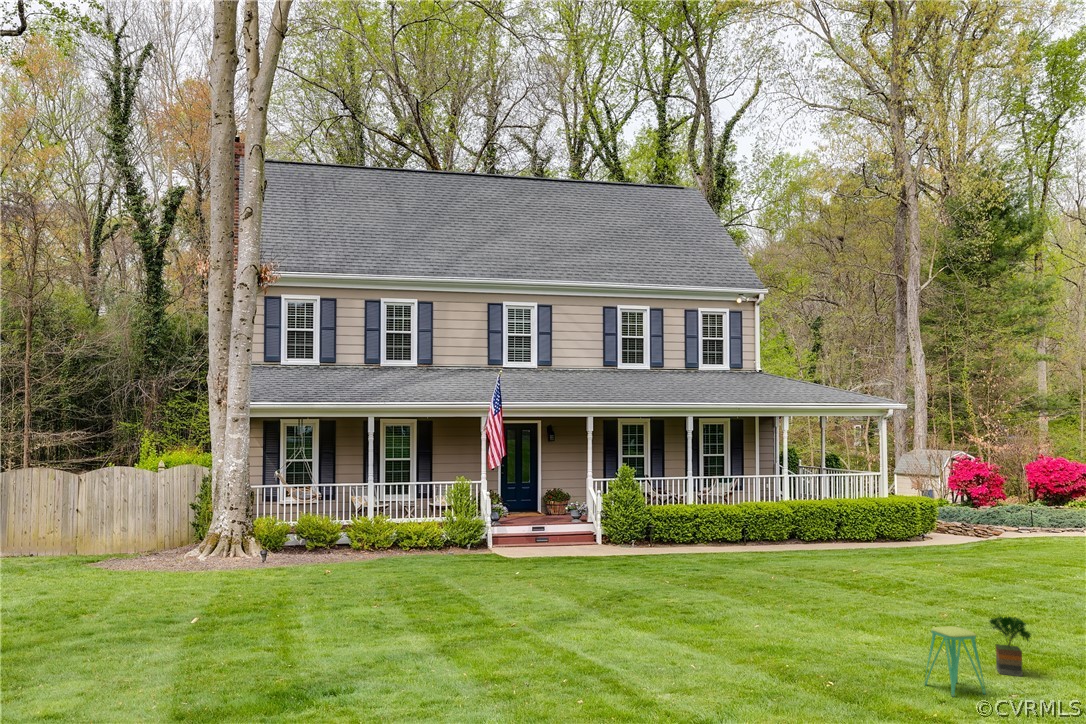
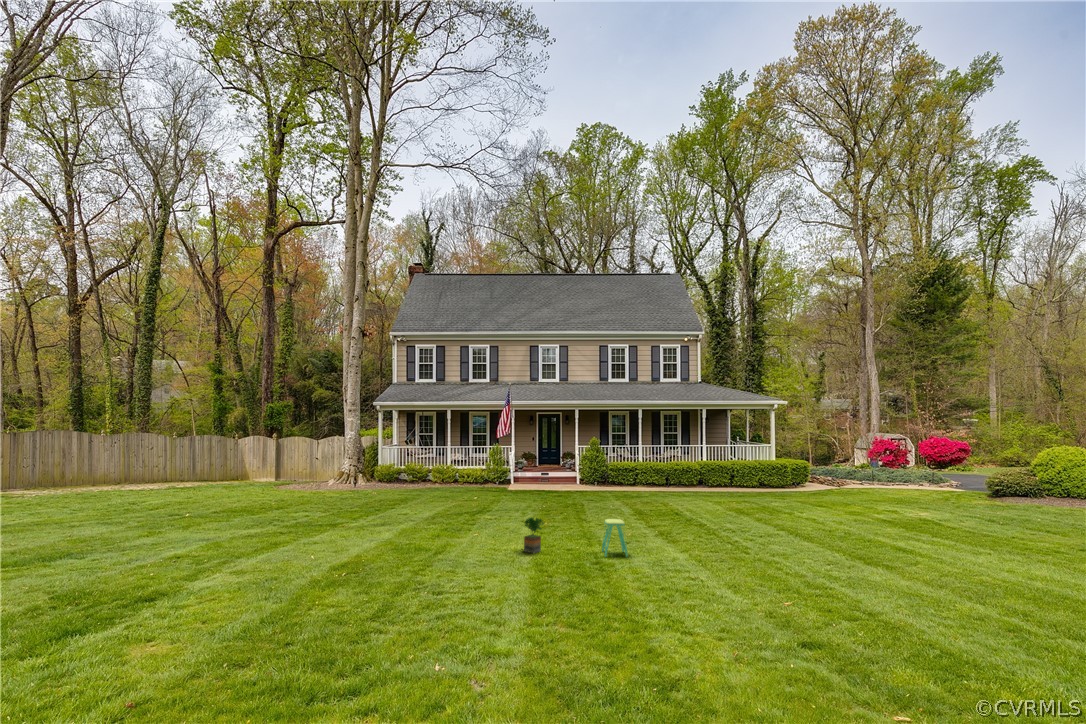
potted tree: present [989,616,1031,676] -> present [524,517,544,553]

